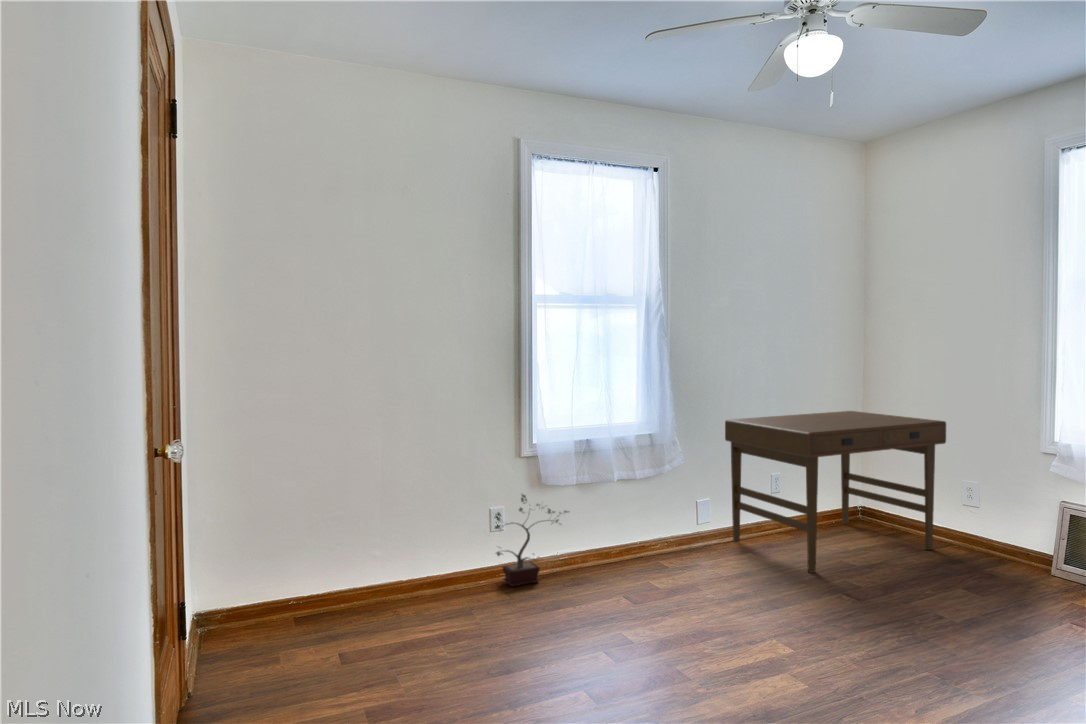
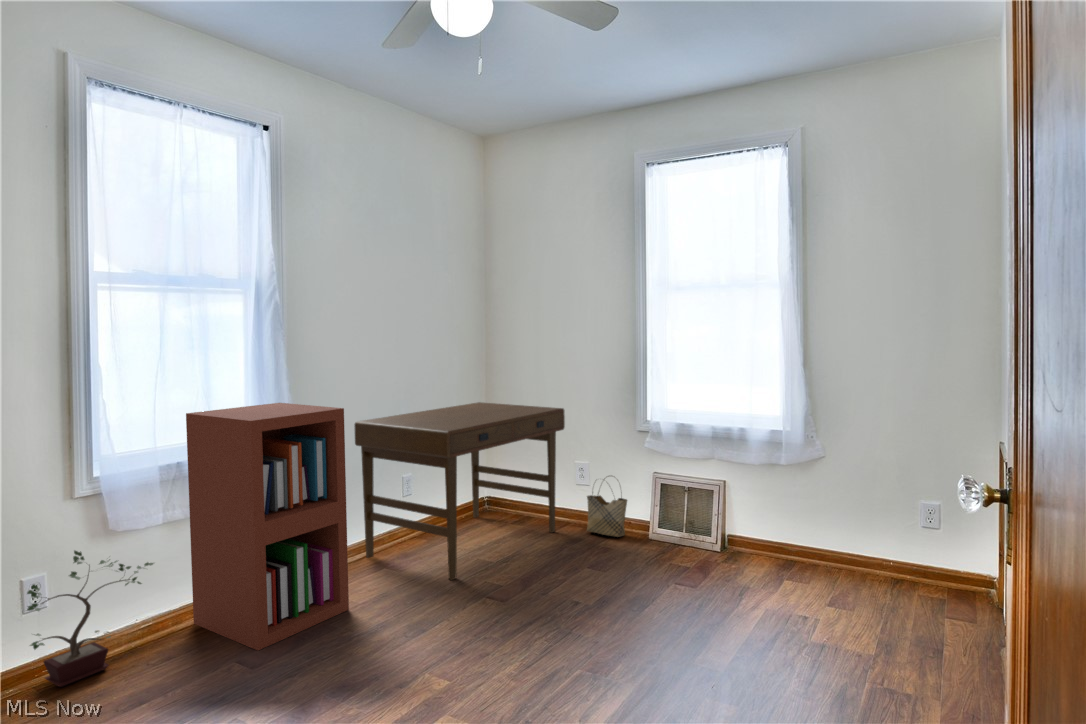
bookshelf: none [594,399,713,593] -> present [186,403,349,650]
woven basket: none [971,498,1025,566] -> present [587,492,627,537]

